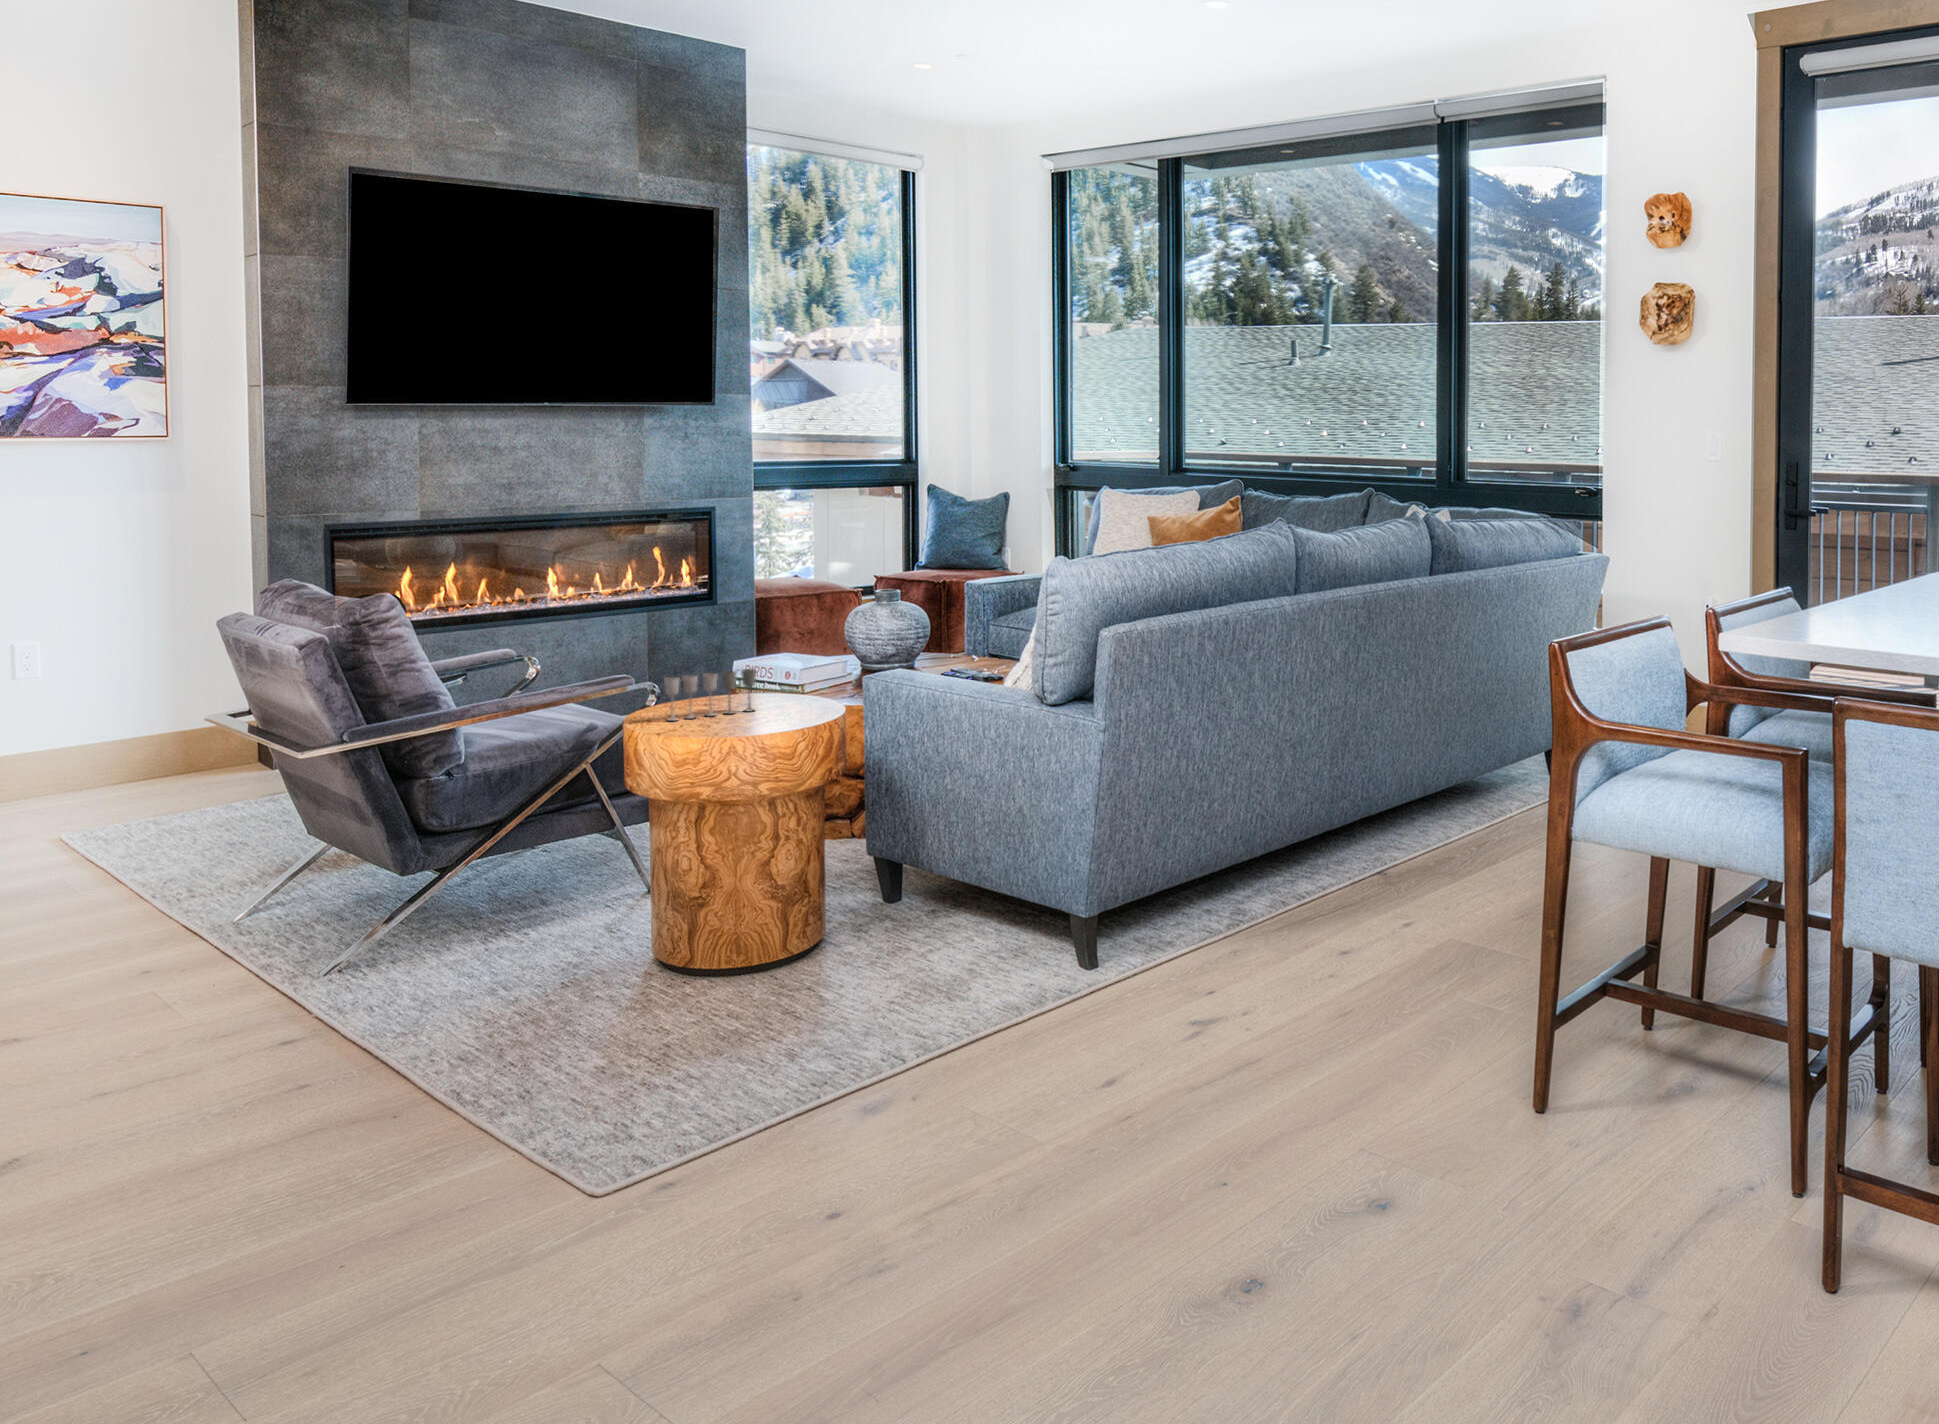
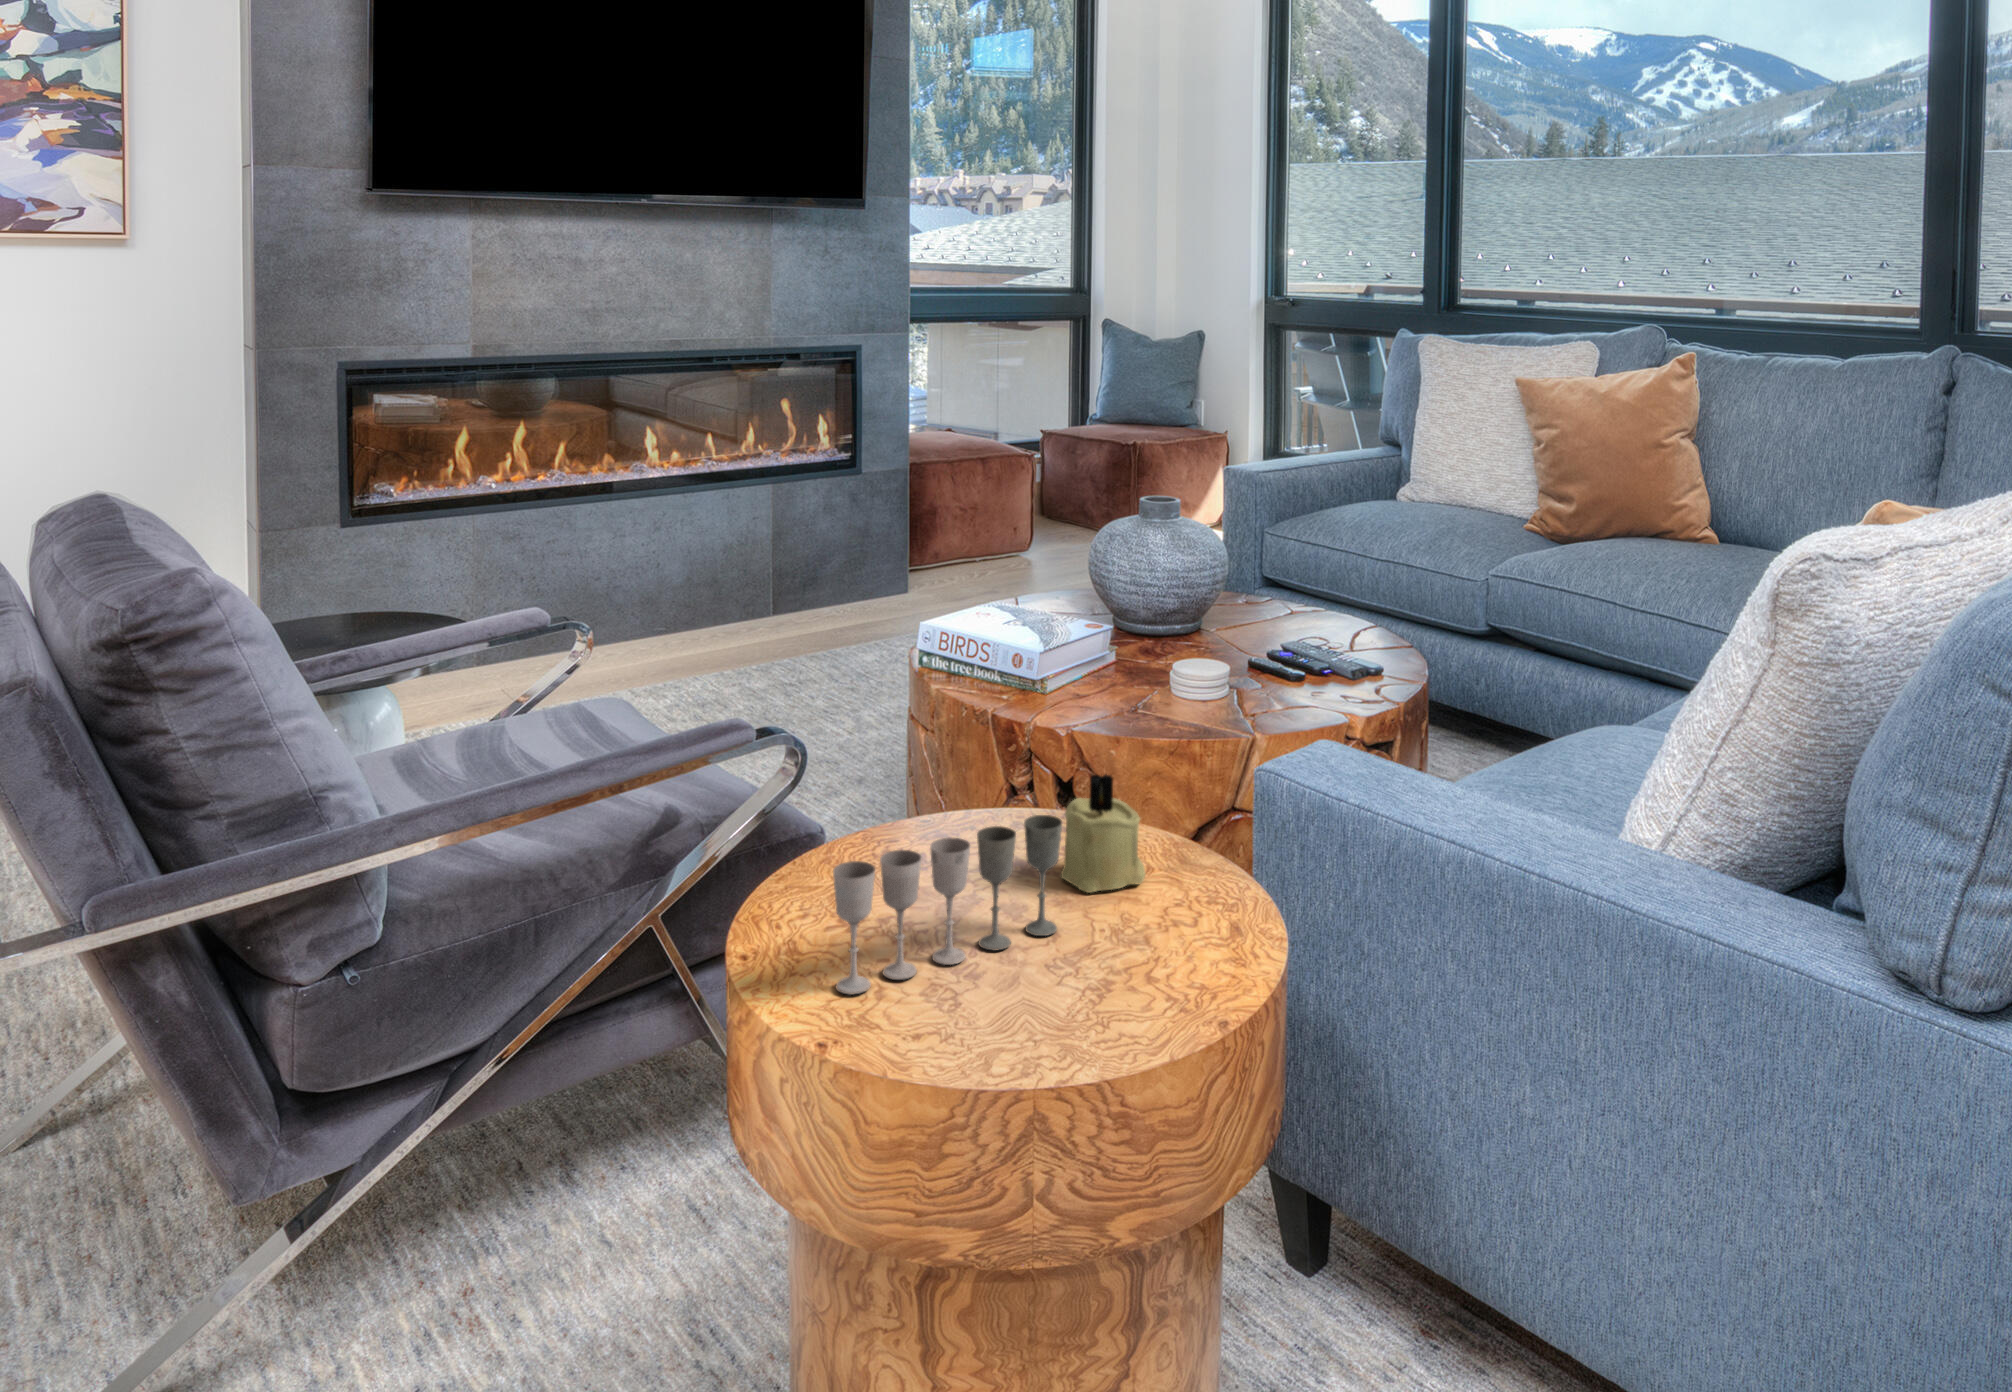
candle: none [764,661,799,705] -> present [1061,774,1146,893]

